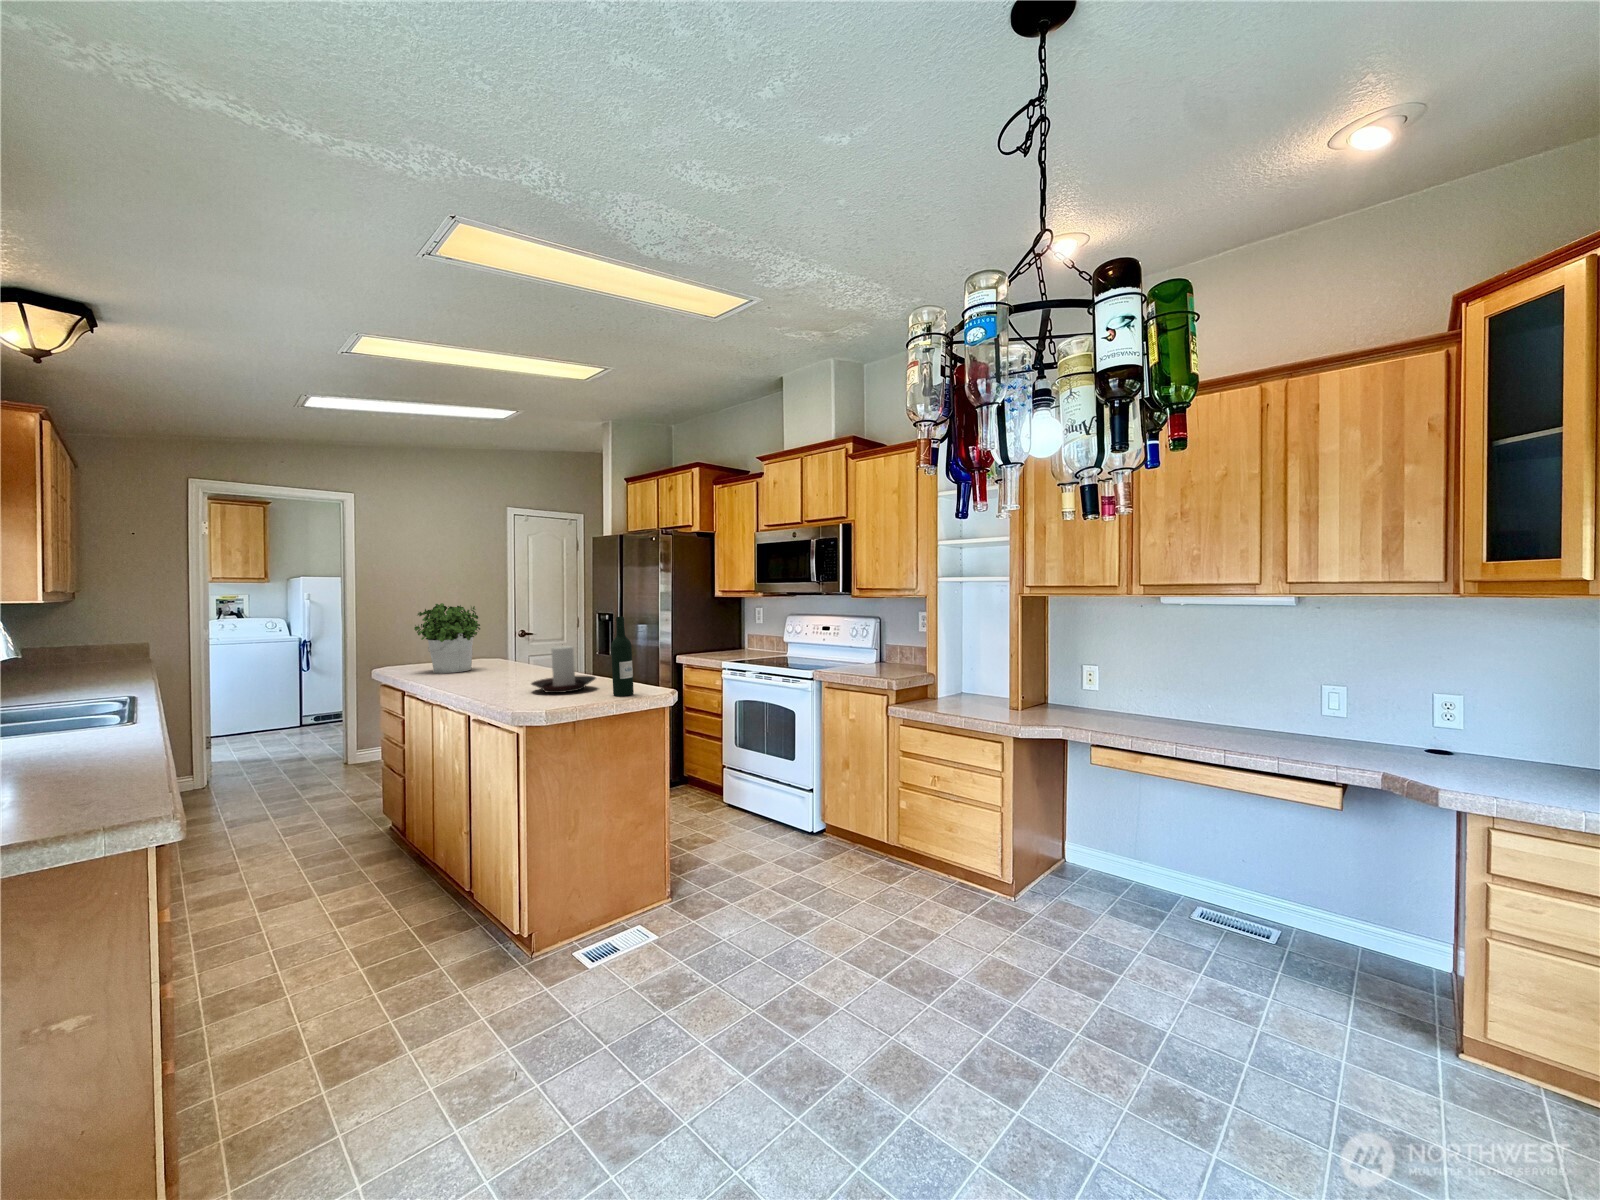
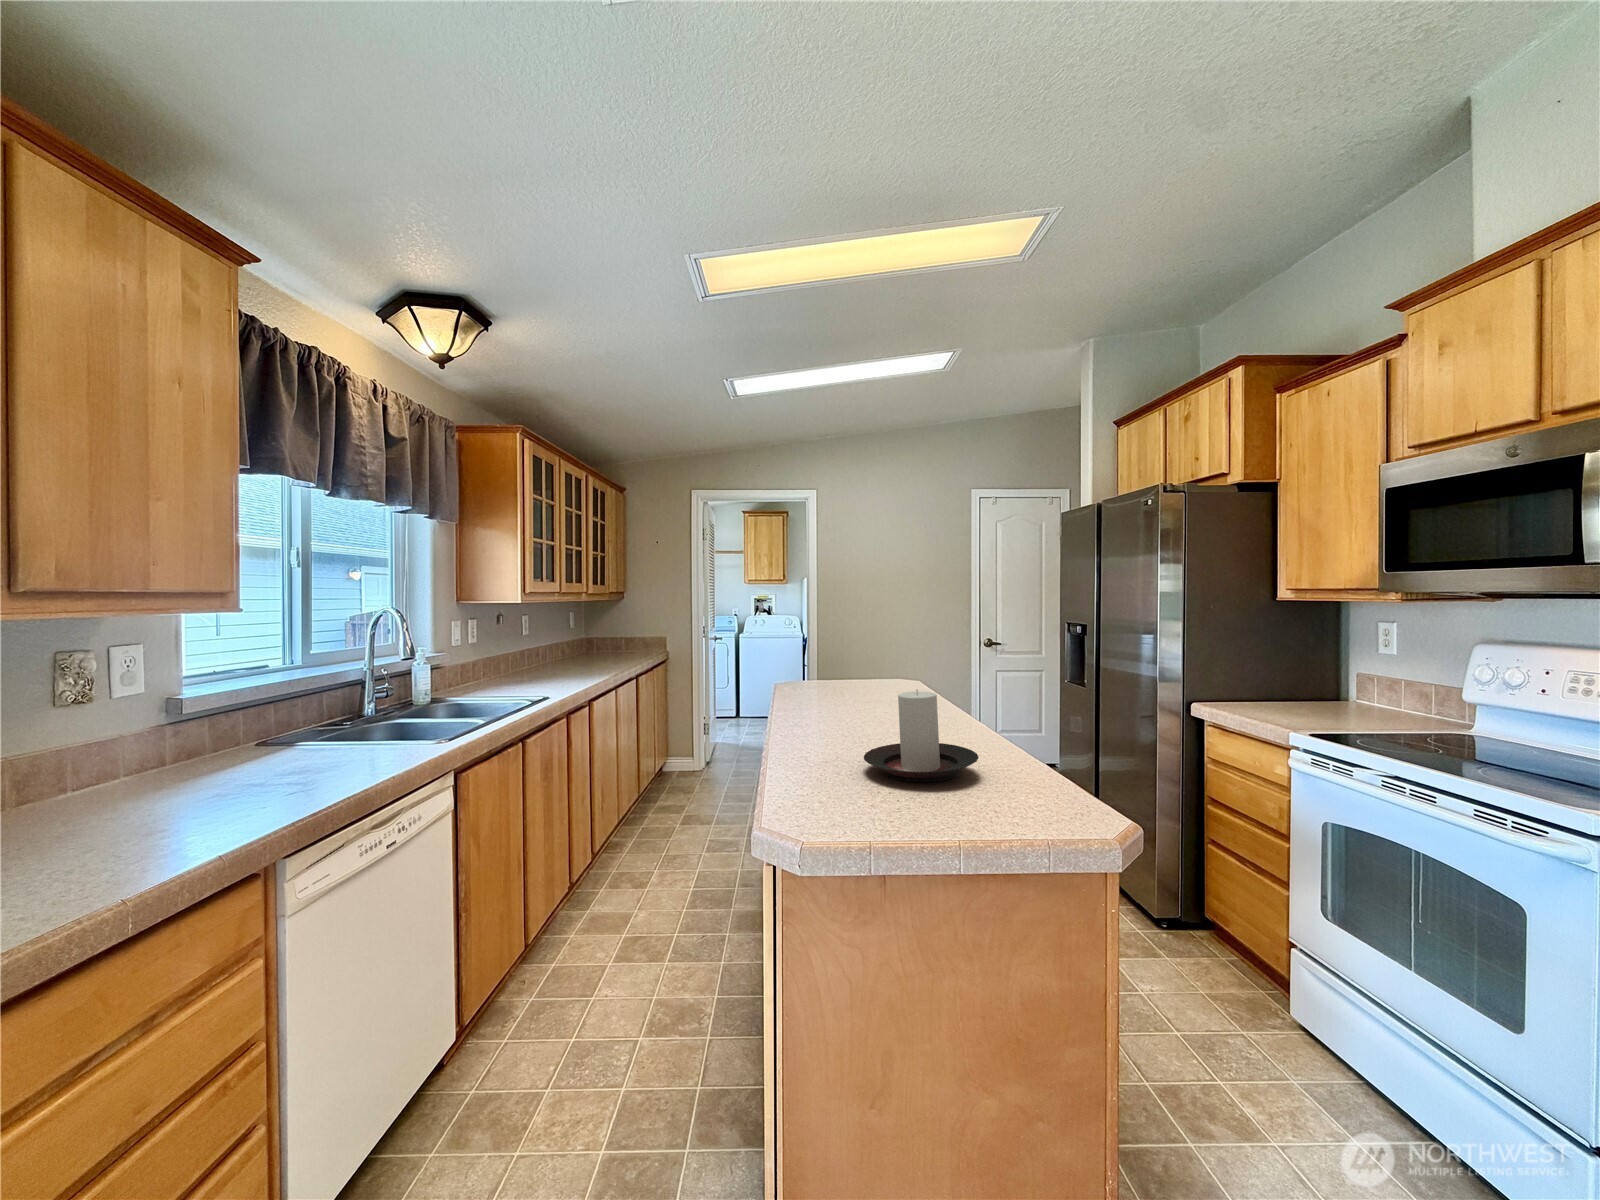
potted plant: present [415,603,480,673] -> none [796,607,875,700]
wine bottle: present [611,617,634,696] -> none [983,647,1033,825]

